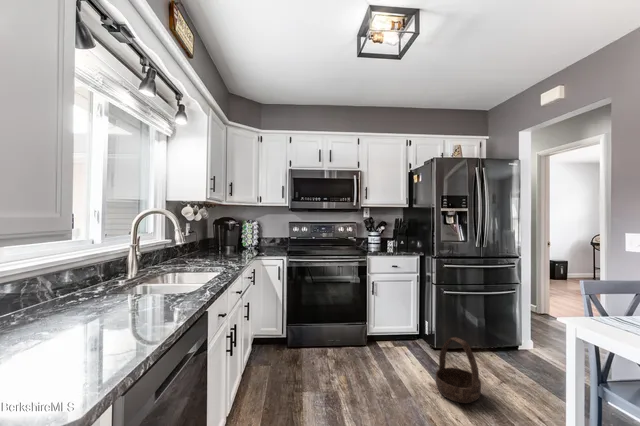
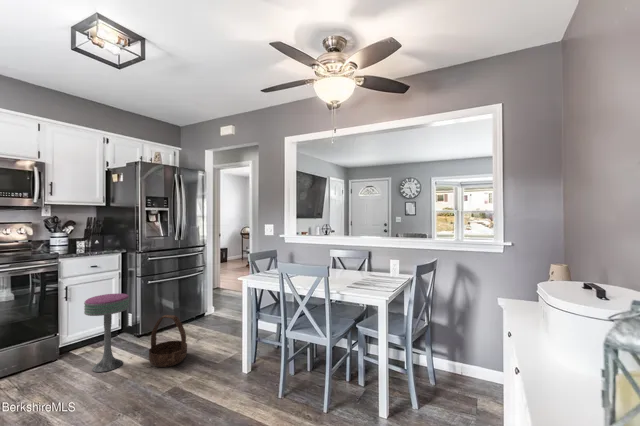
bar stool: none [380,297,419,378] -> present [84,293,129,372]

